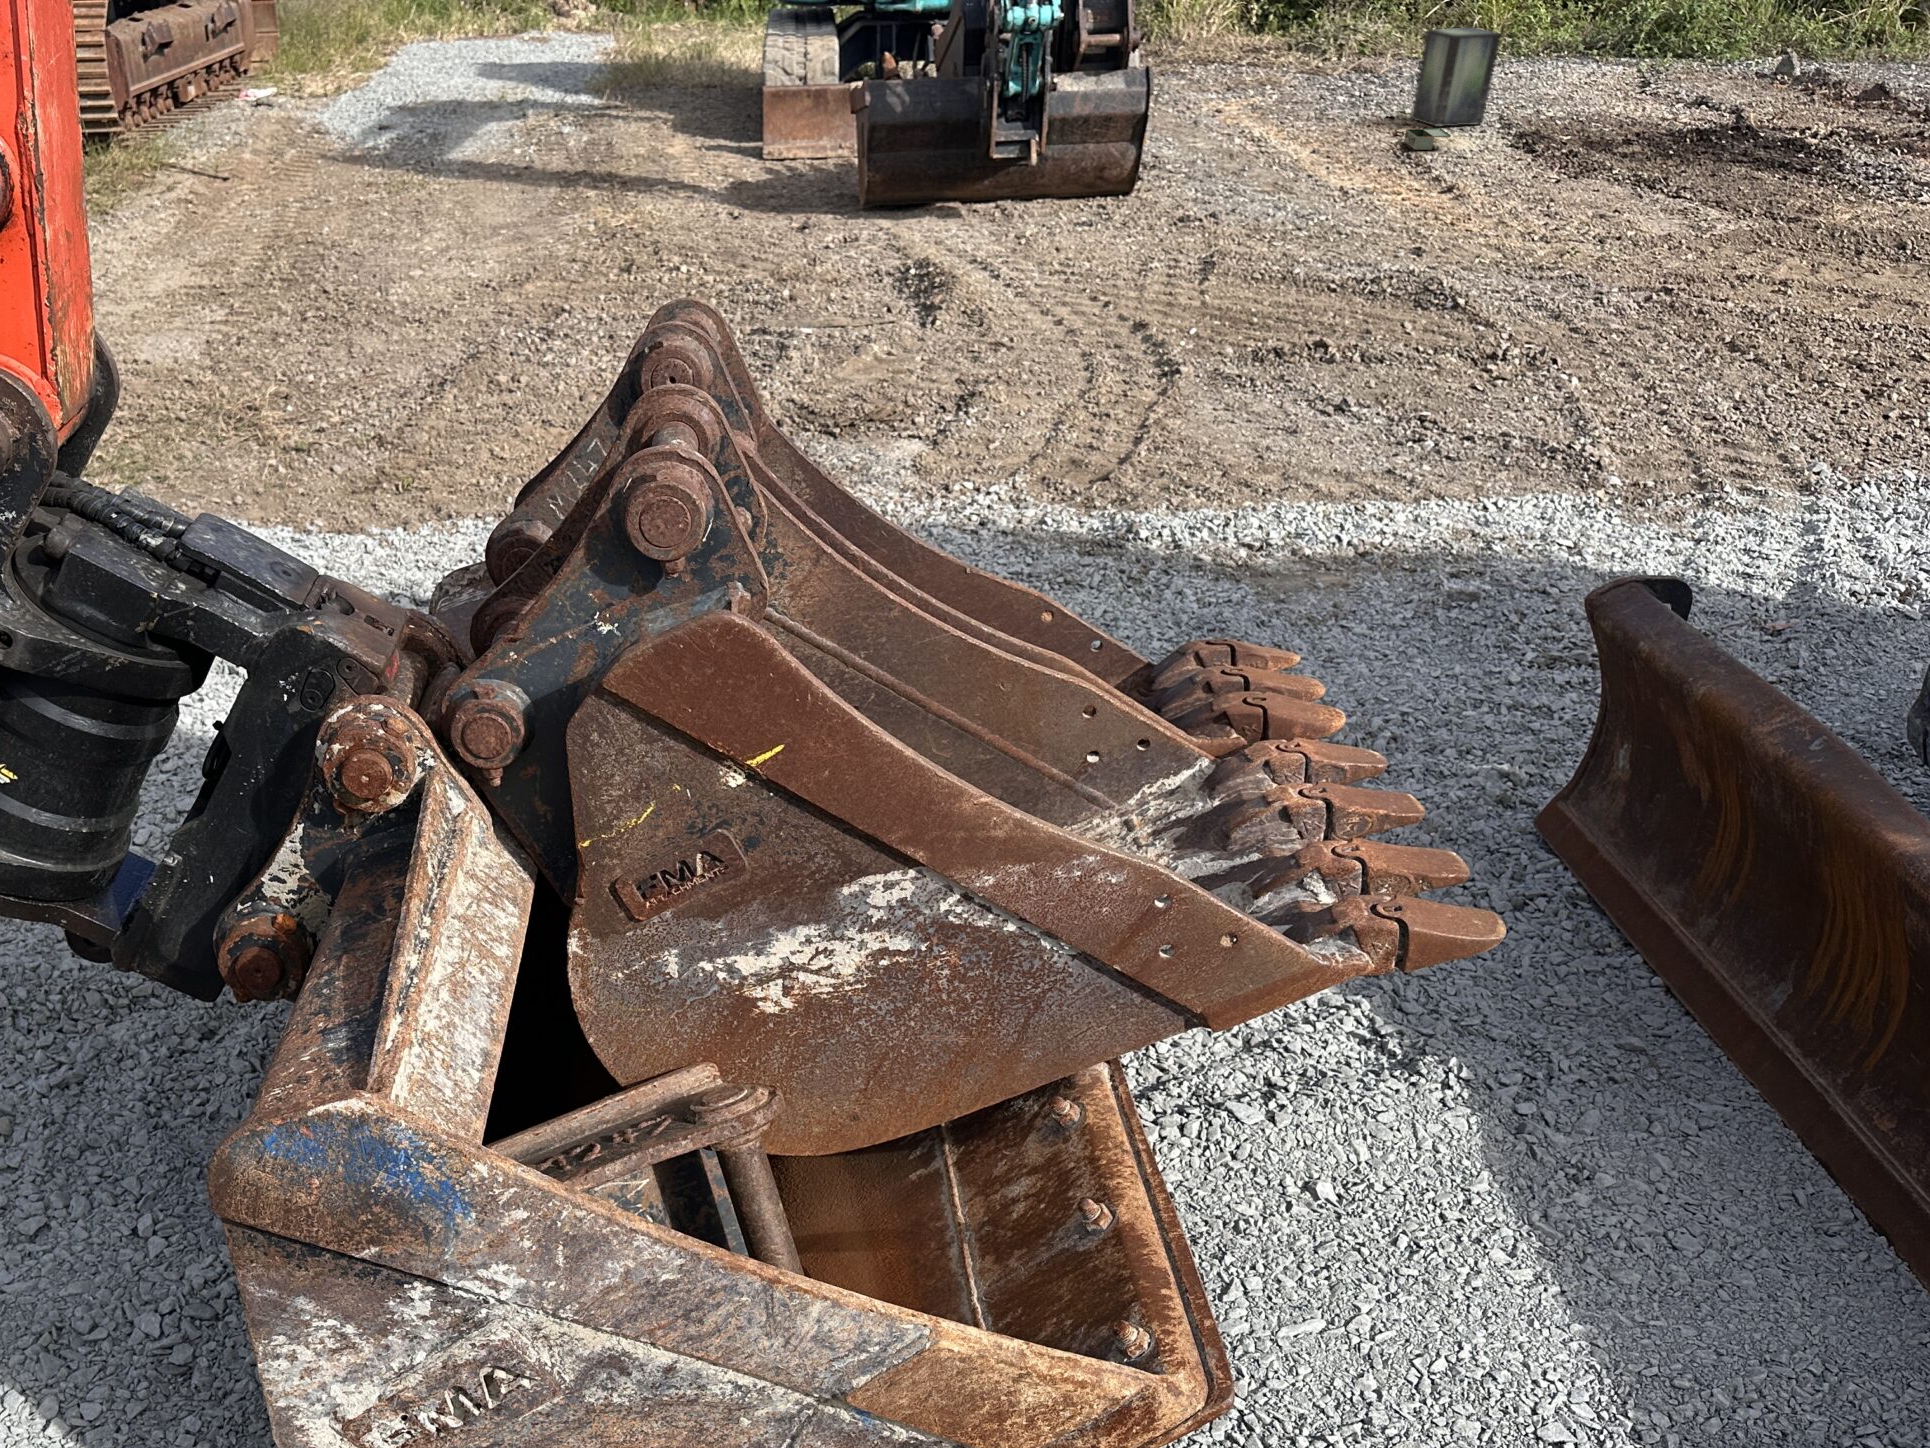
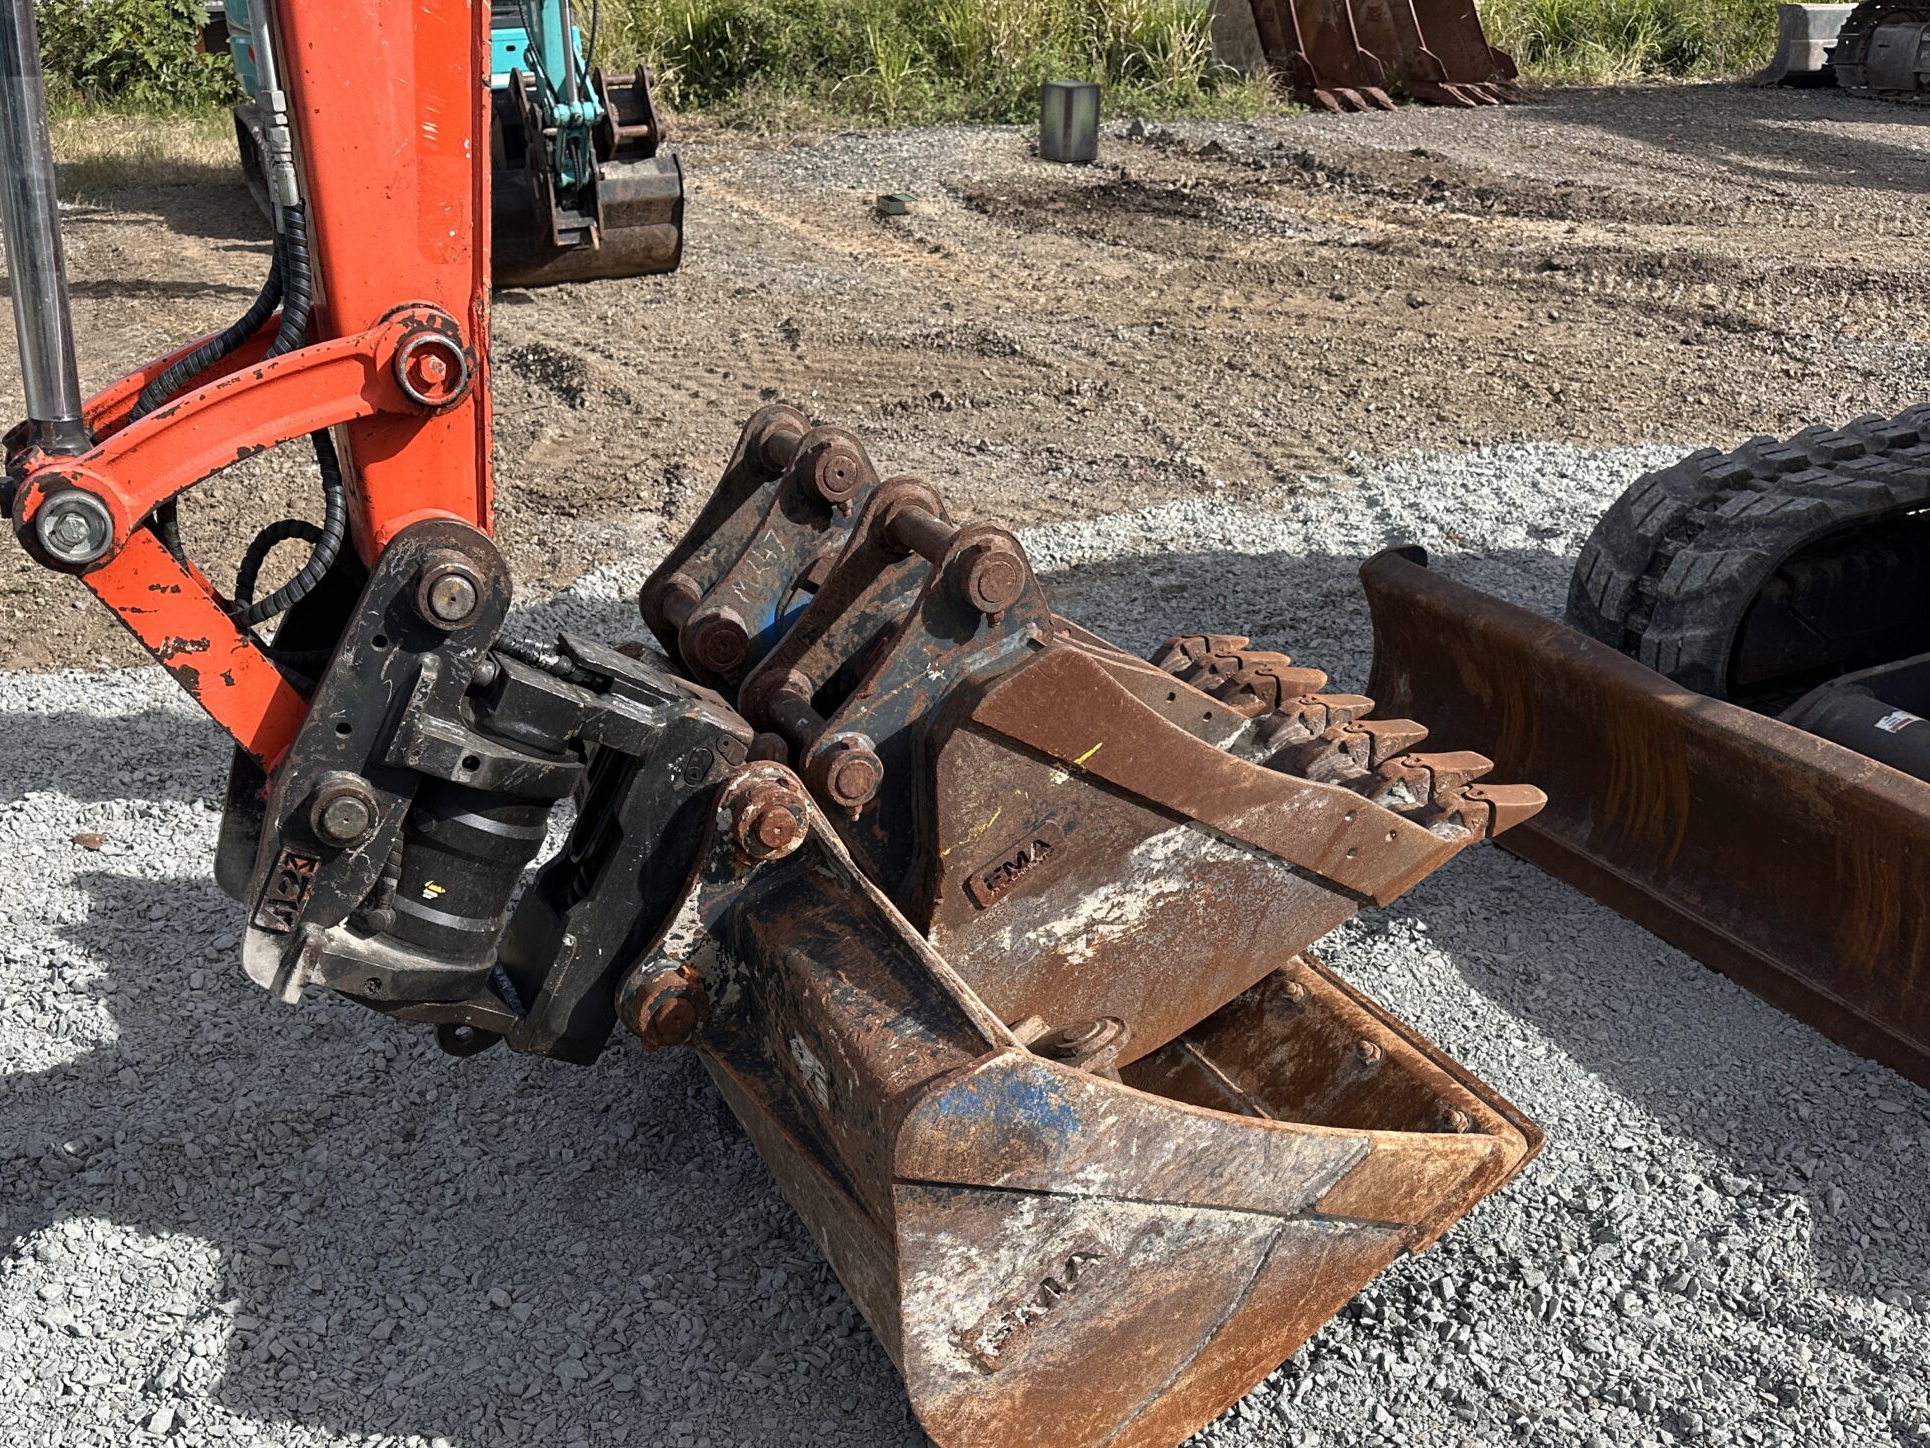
storage box: present [1411,28,1501,126] -> present [1038,80,1102,162]

